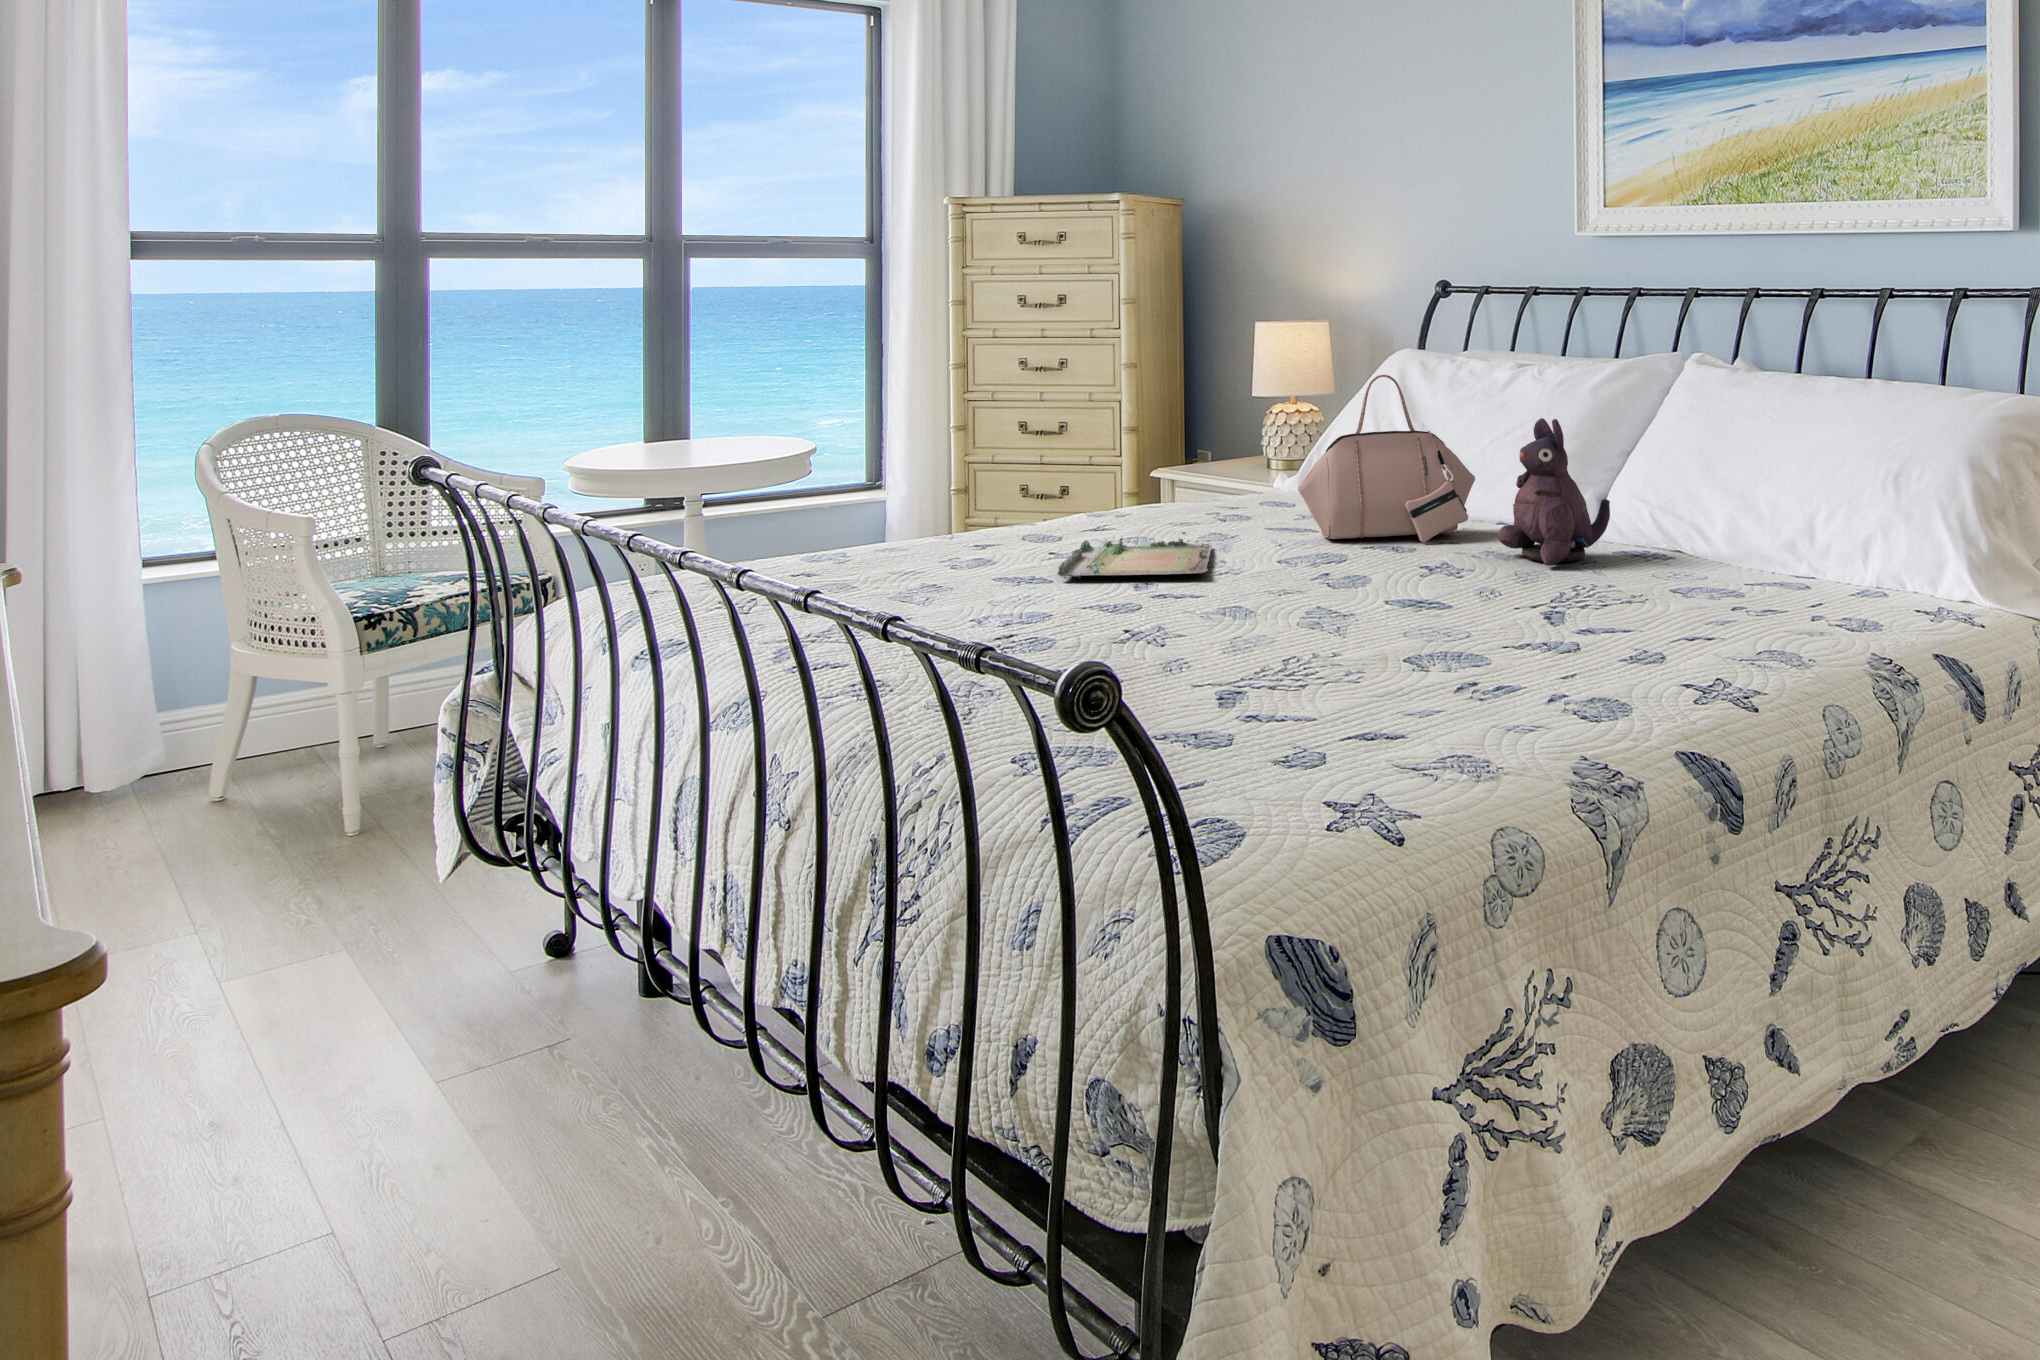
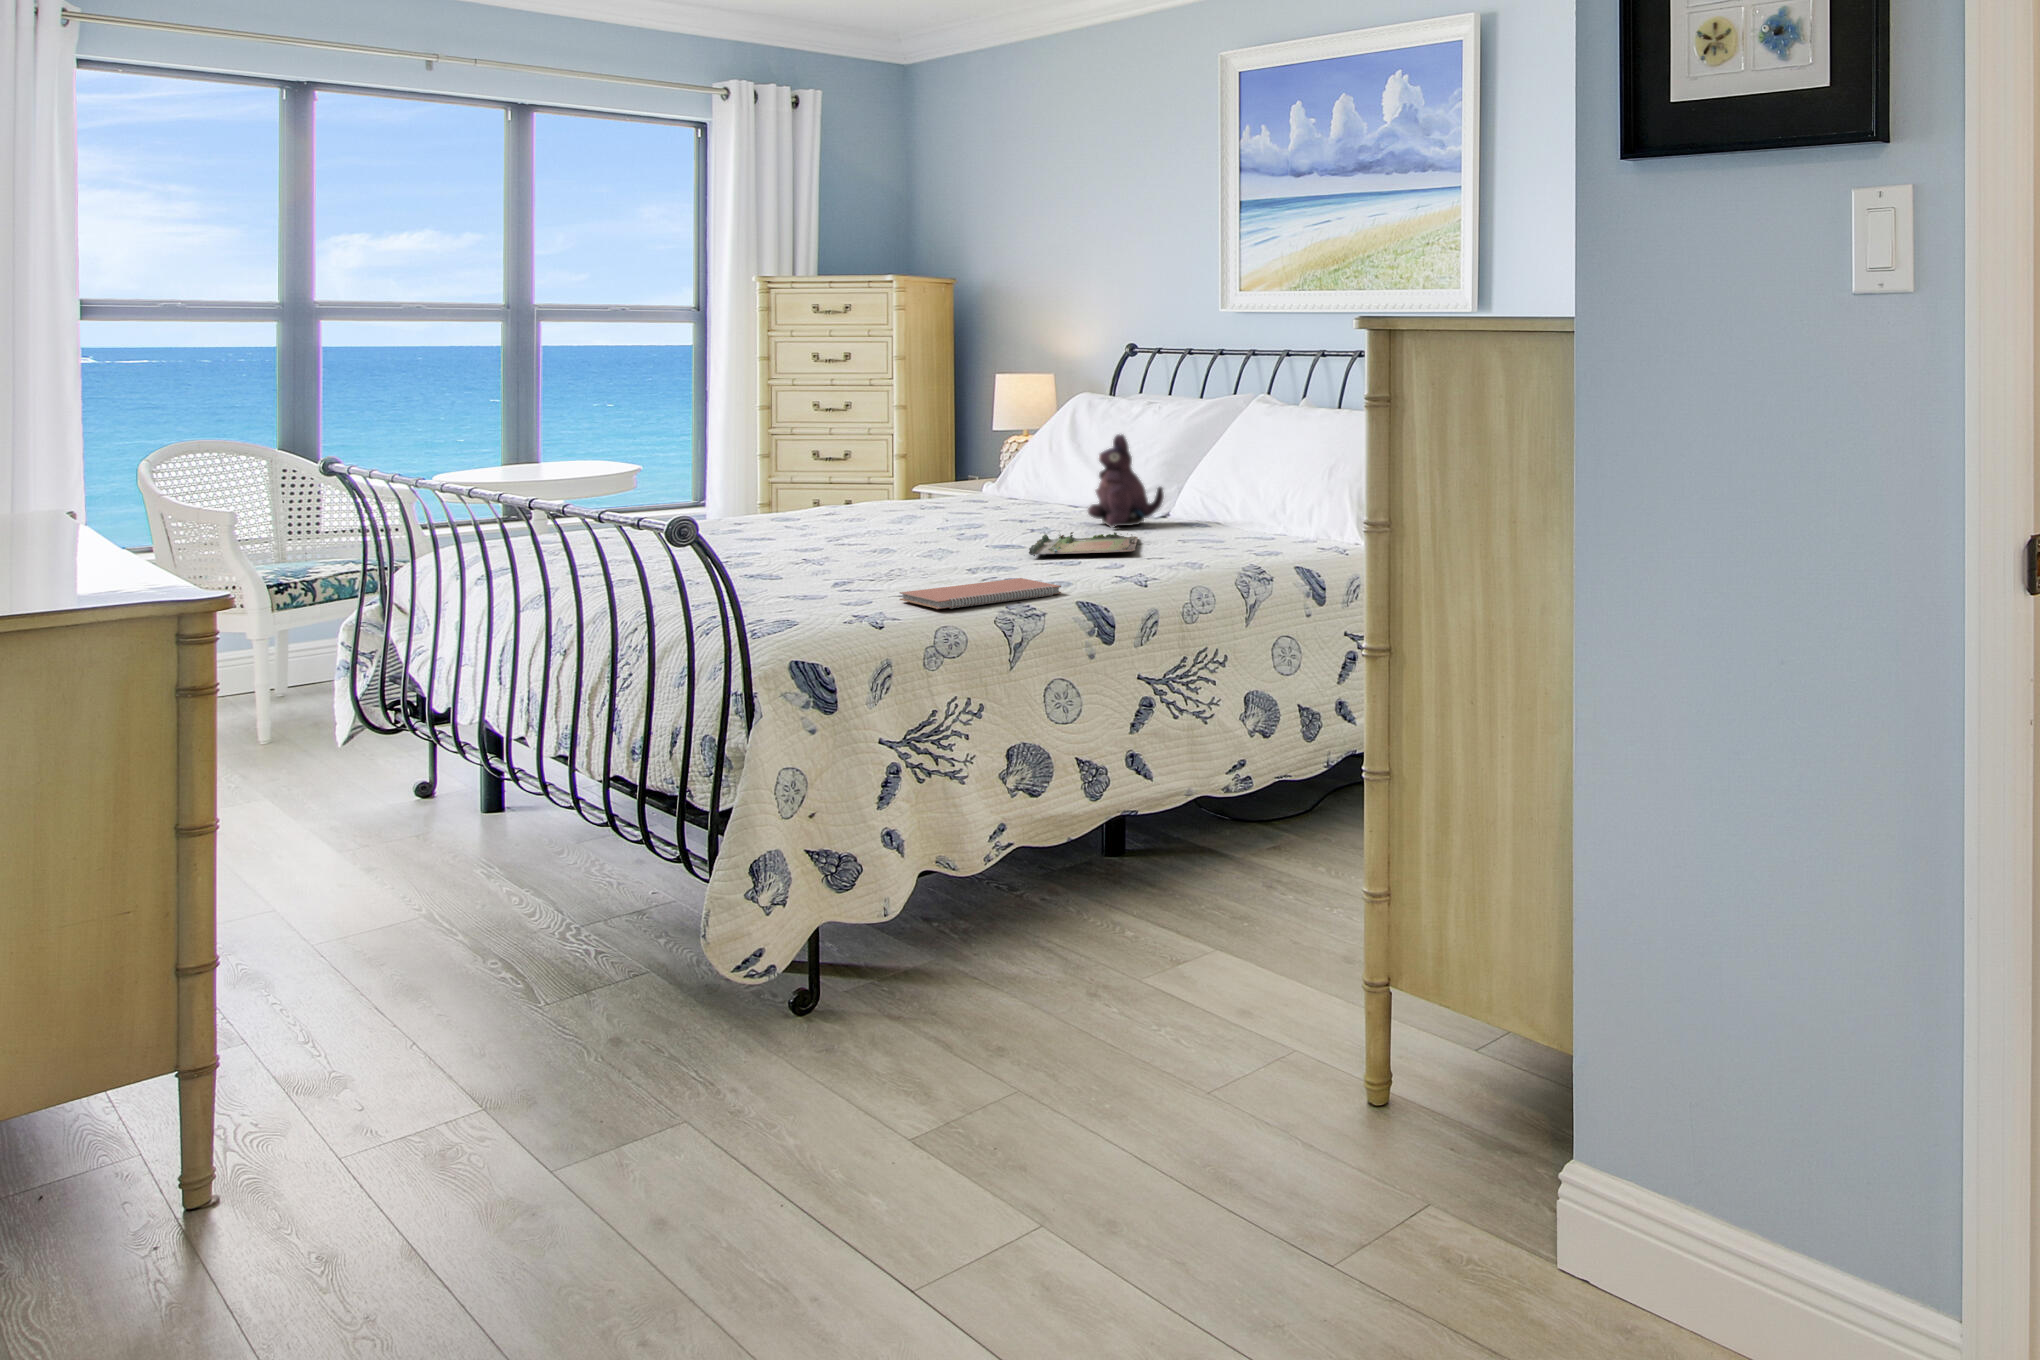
handbag: present [1298,375,1475,543] -> none [962,407,1089,518]
tray: present [1058,532,1212,578] -> present [1029,528,1138,556]
notebook: none [1372,694,1647,782] -> present [900,578,1061,609]

